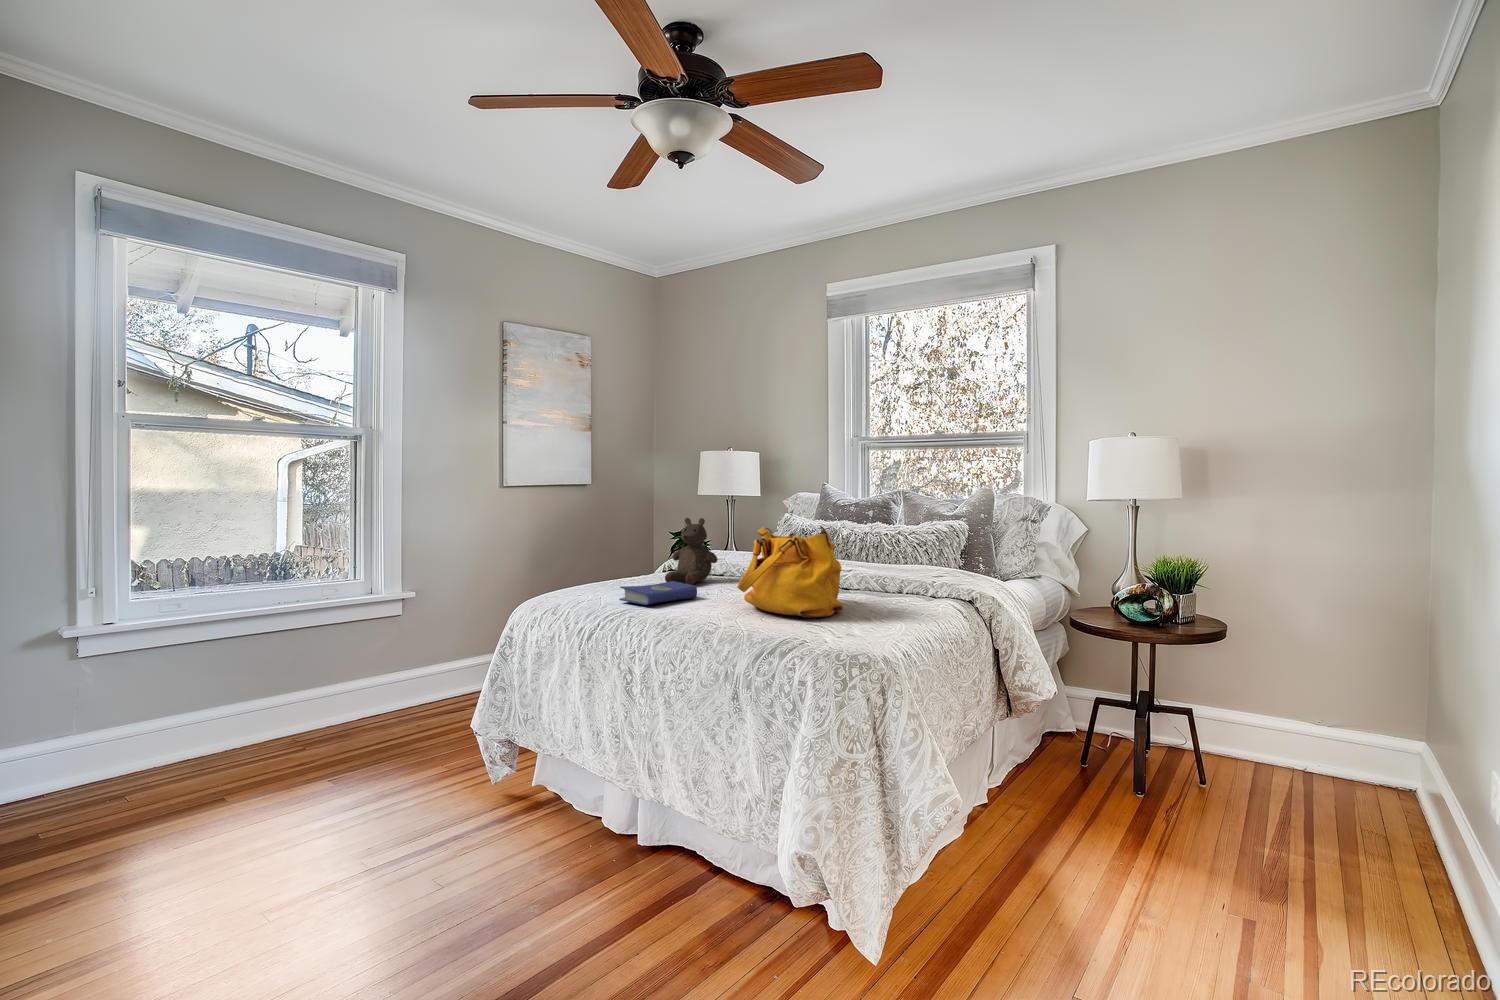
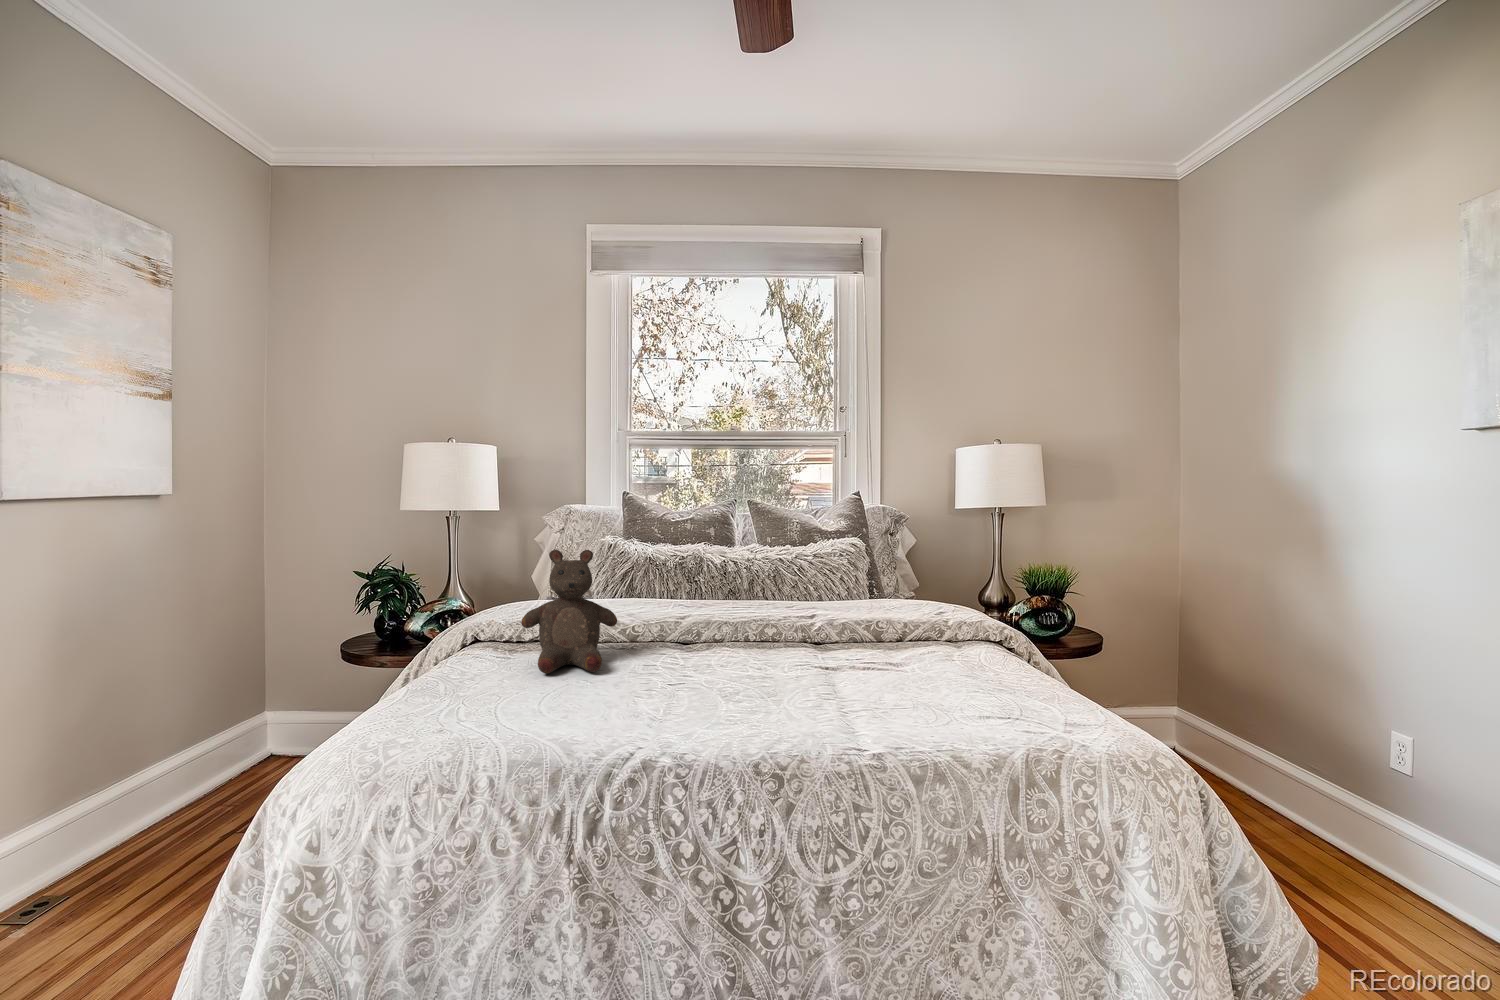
handbag: present [737,526,843,617] -> none [786,565,966,710]
hardcover book: present [619,581,697,605] -> none [589,674,690,736]

